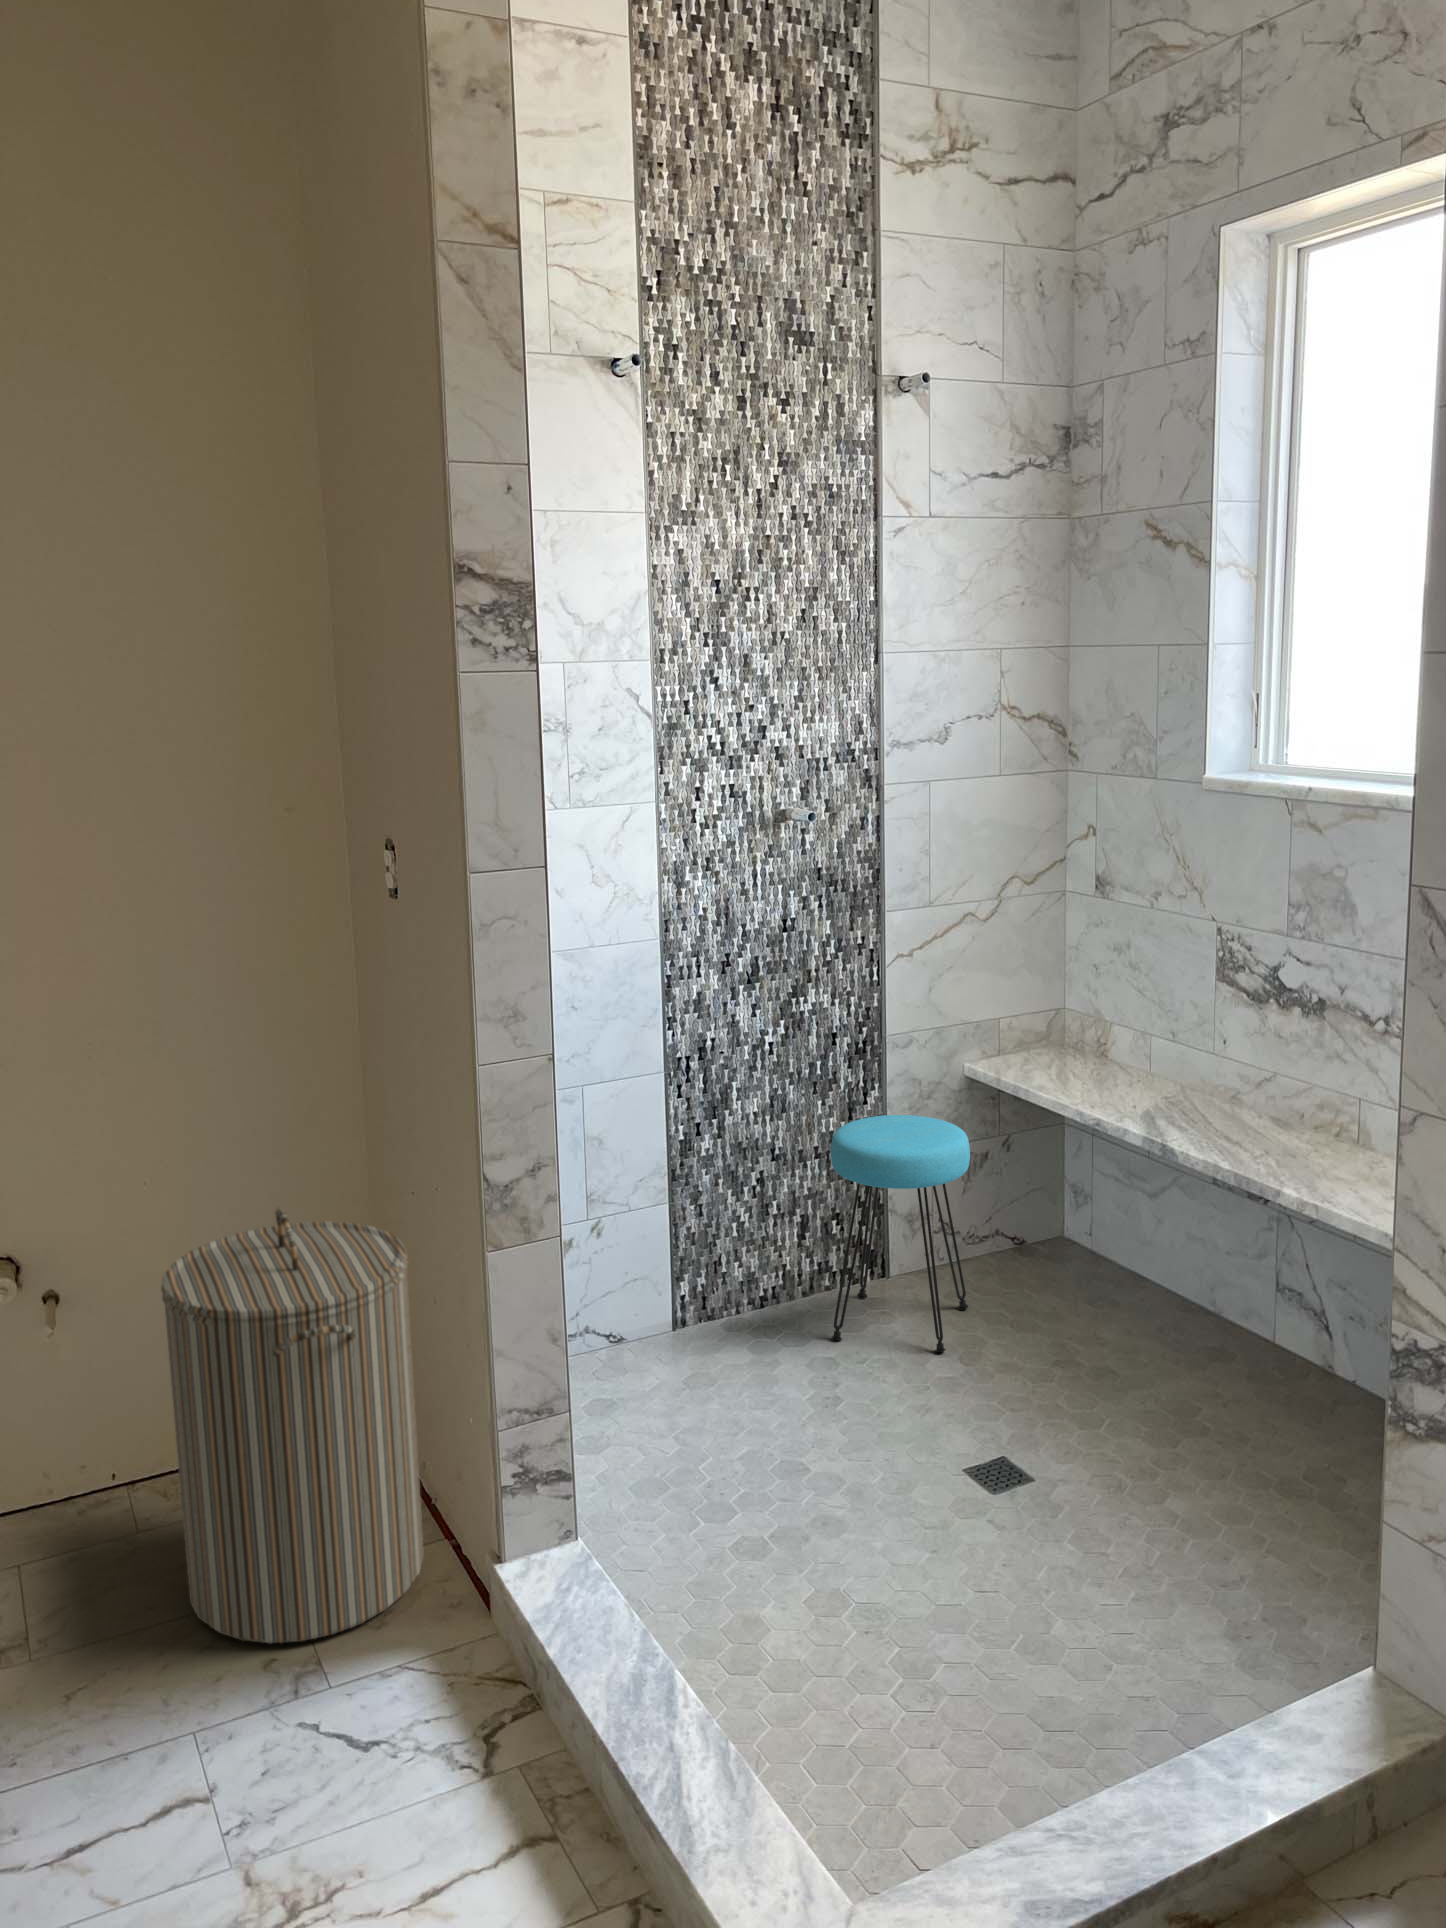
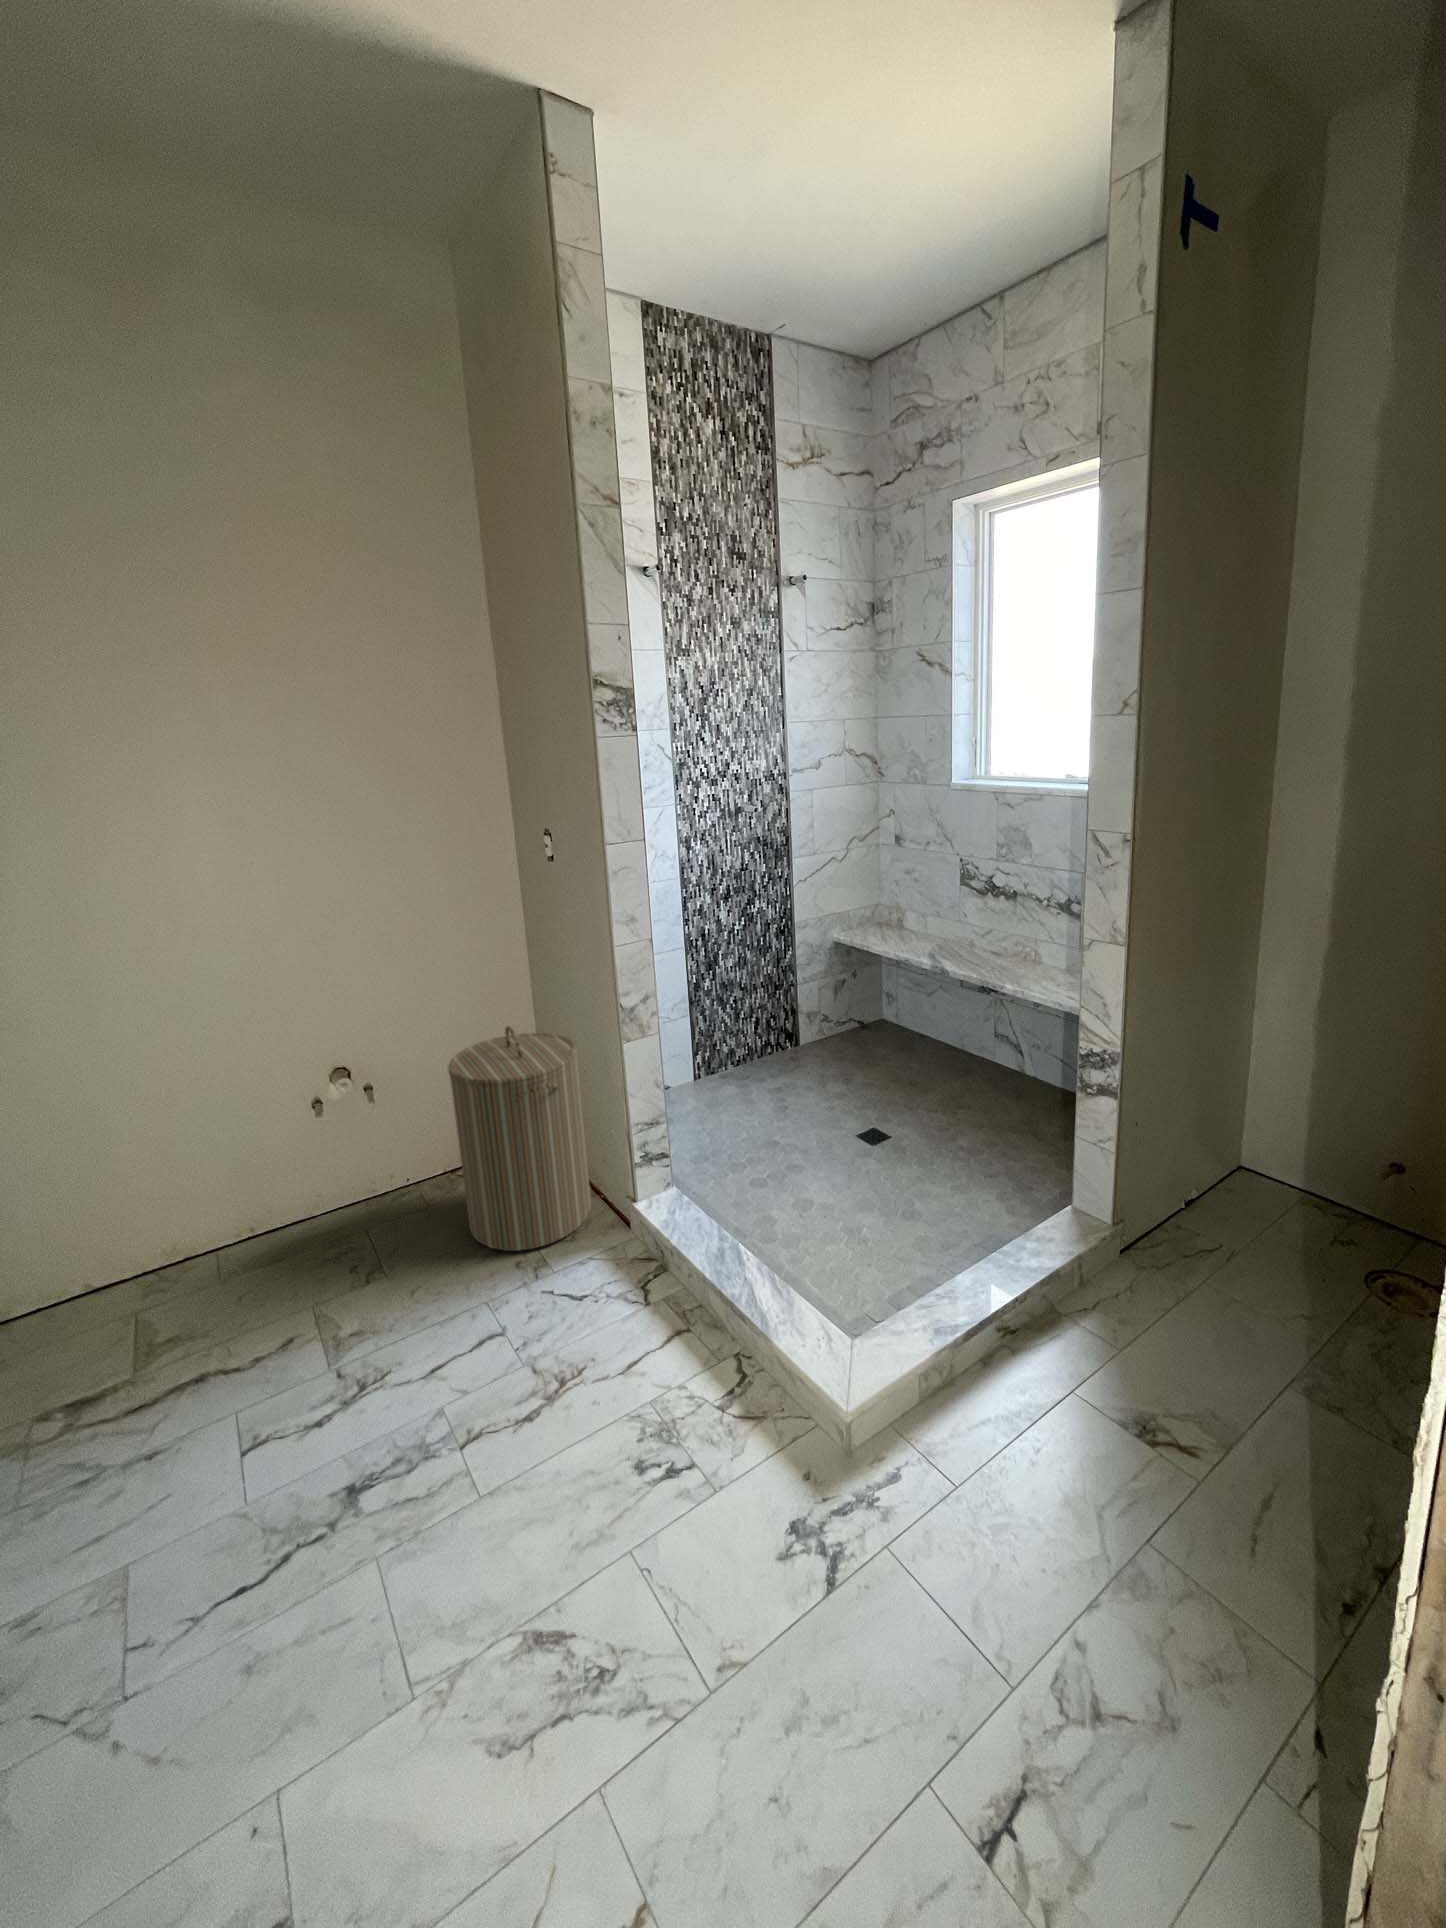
stool: present [831,1115,970,1352] -> none [772,965,843,1083]

